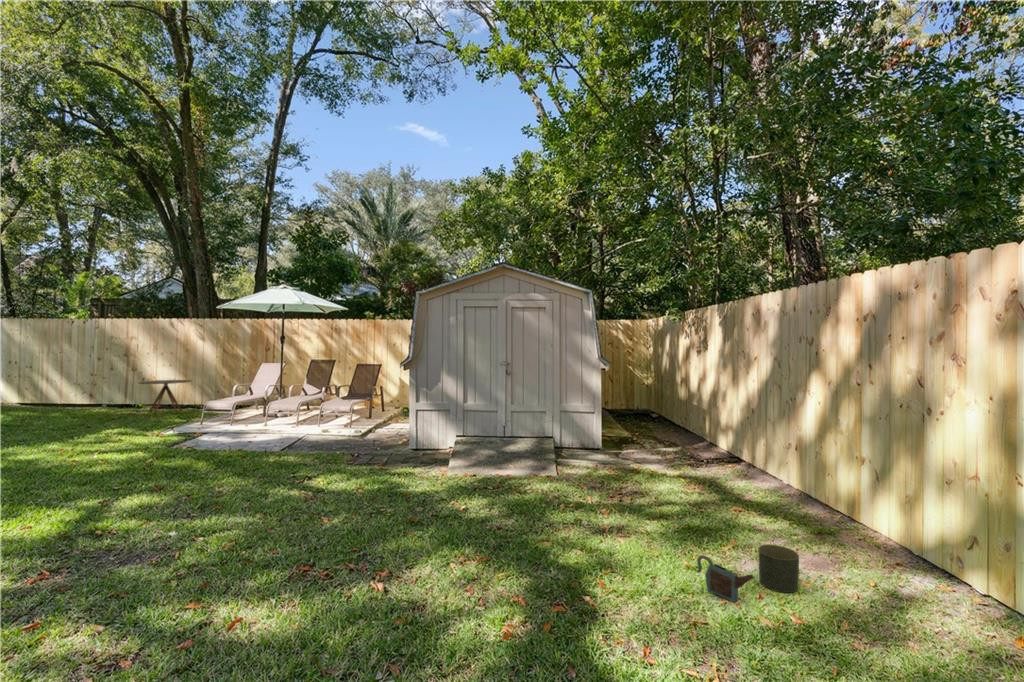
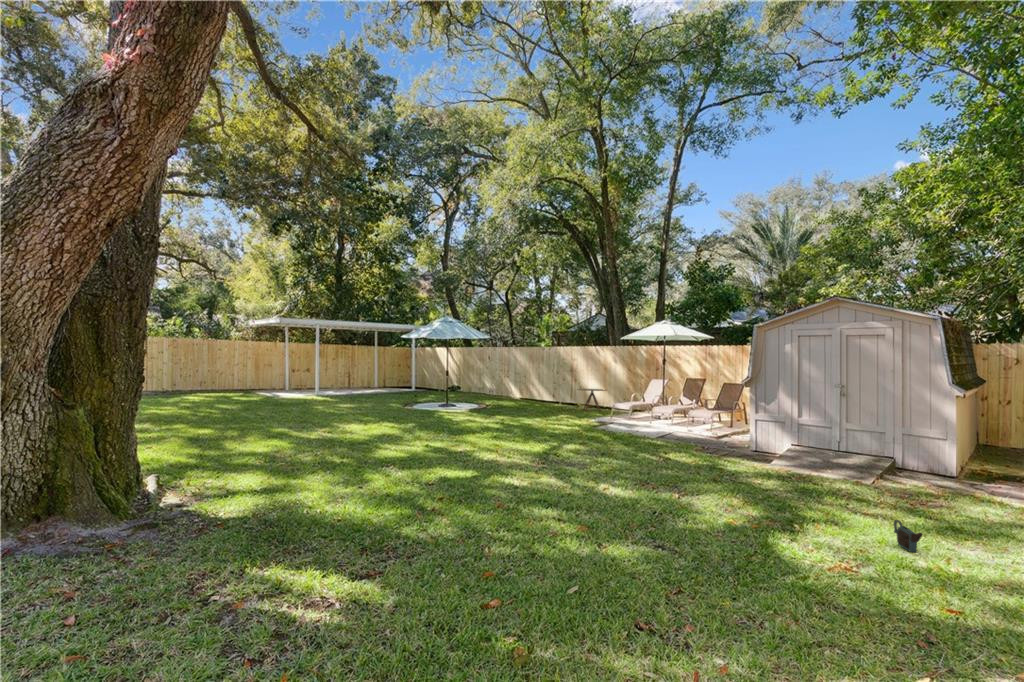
planter: present [759,545,799,593] -> none [957,528,996,564]

